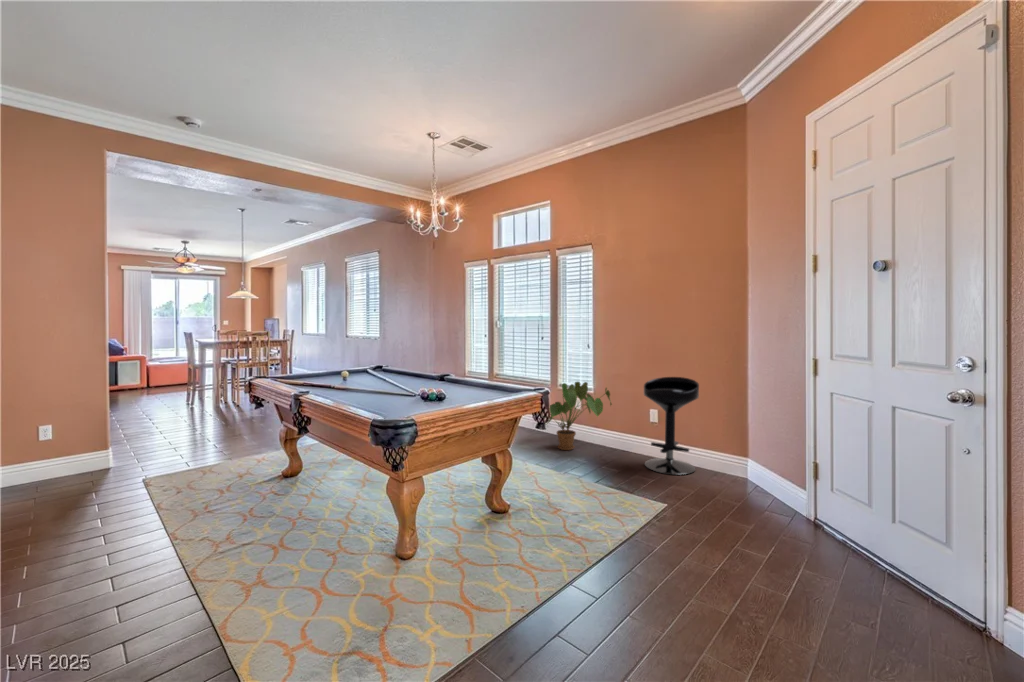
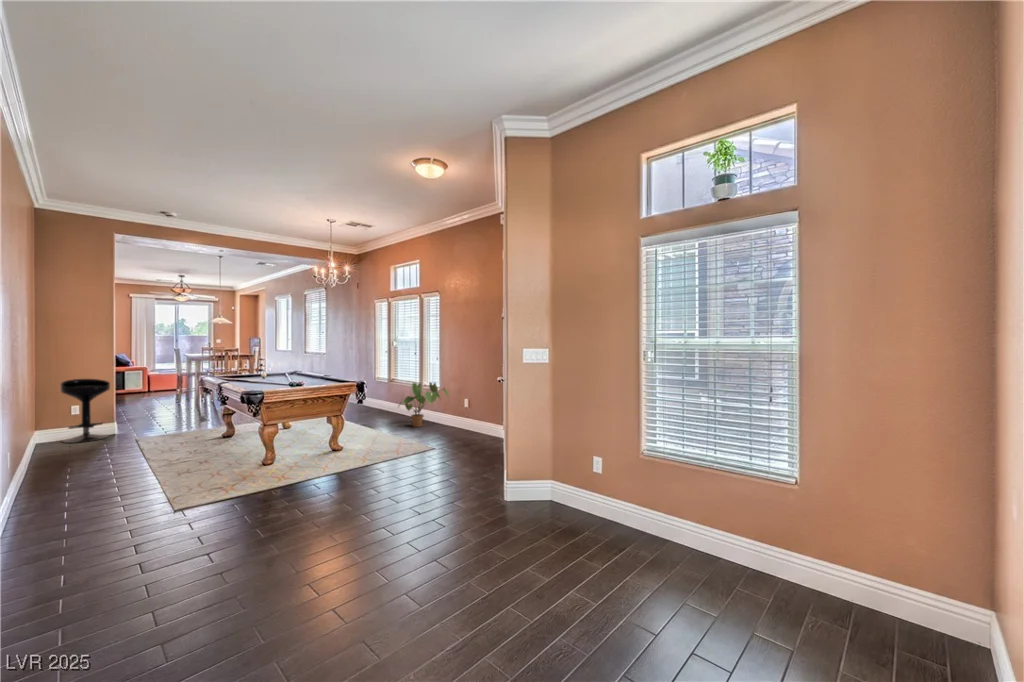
bar stool: present [644,377,699,475] -> present [60,379,110,443]

